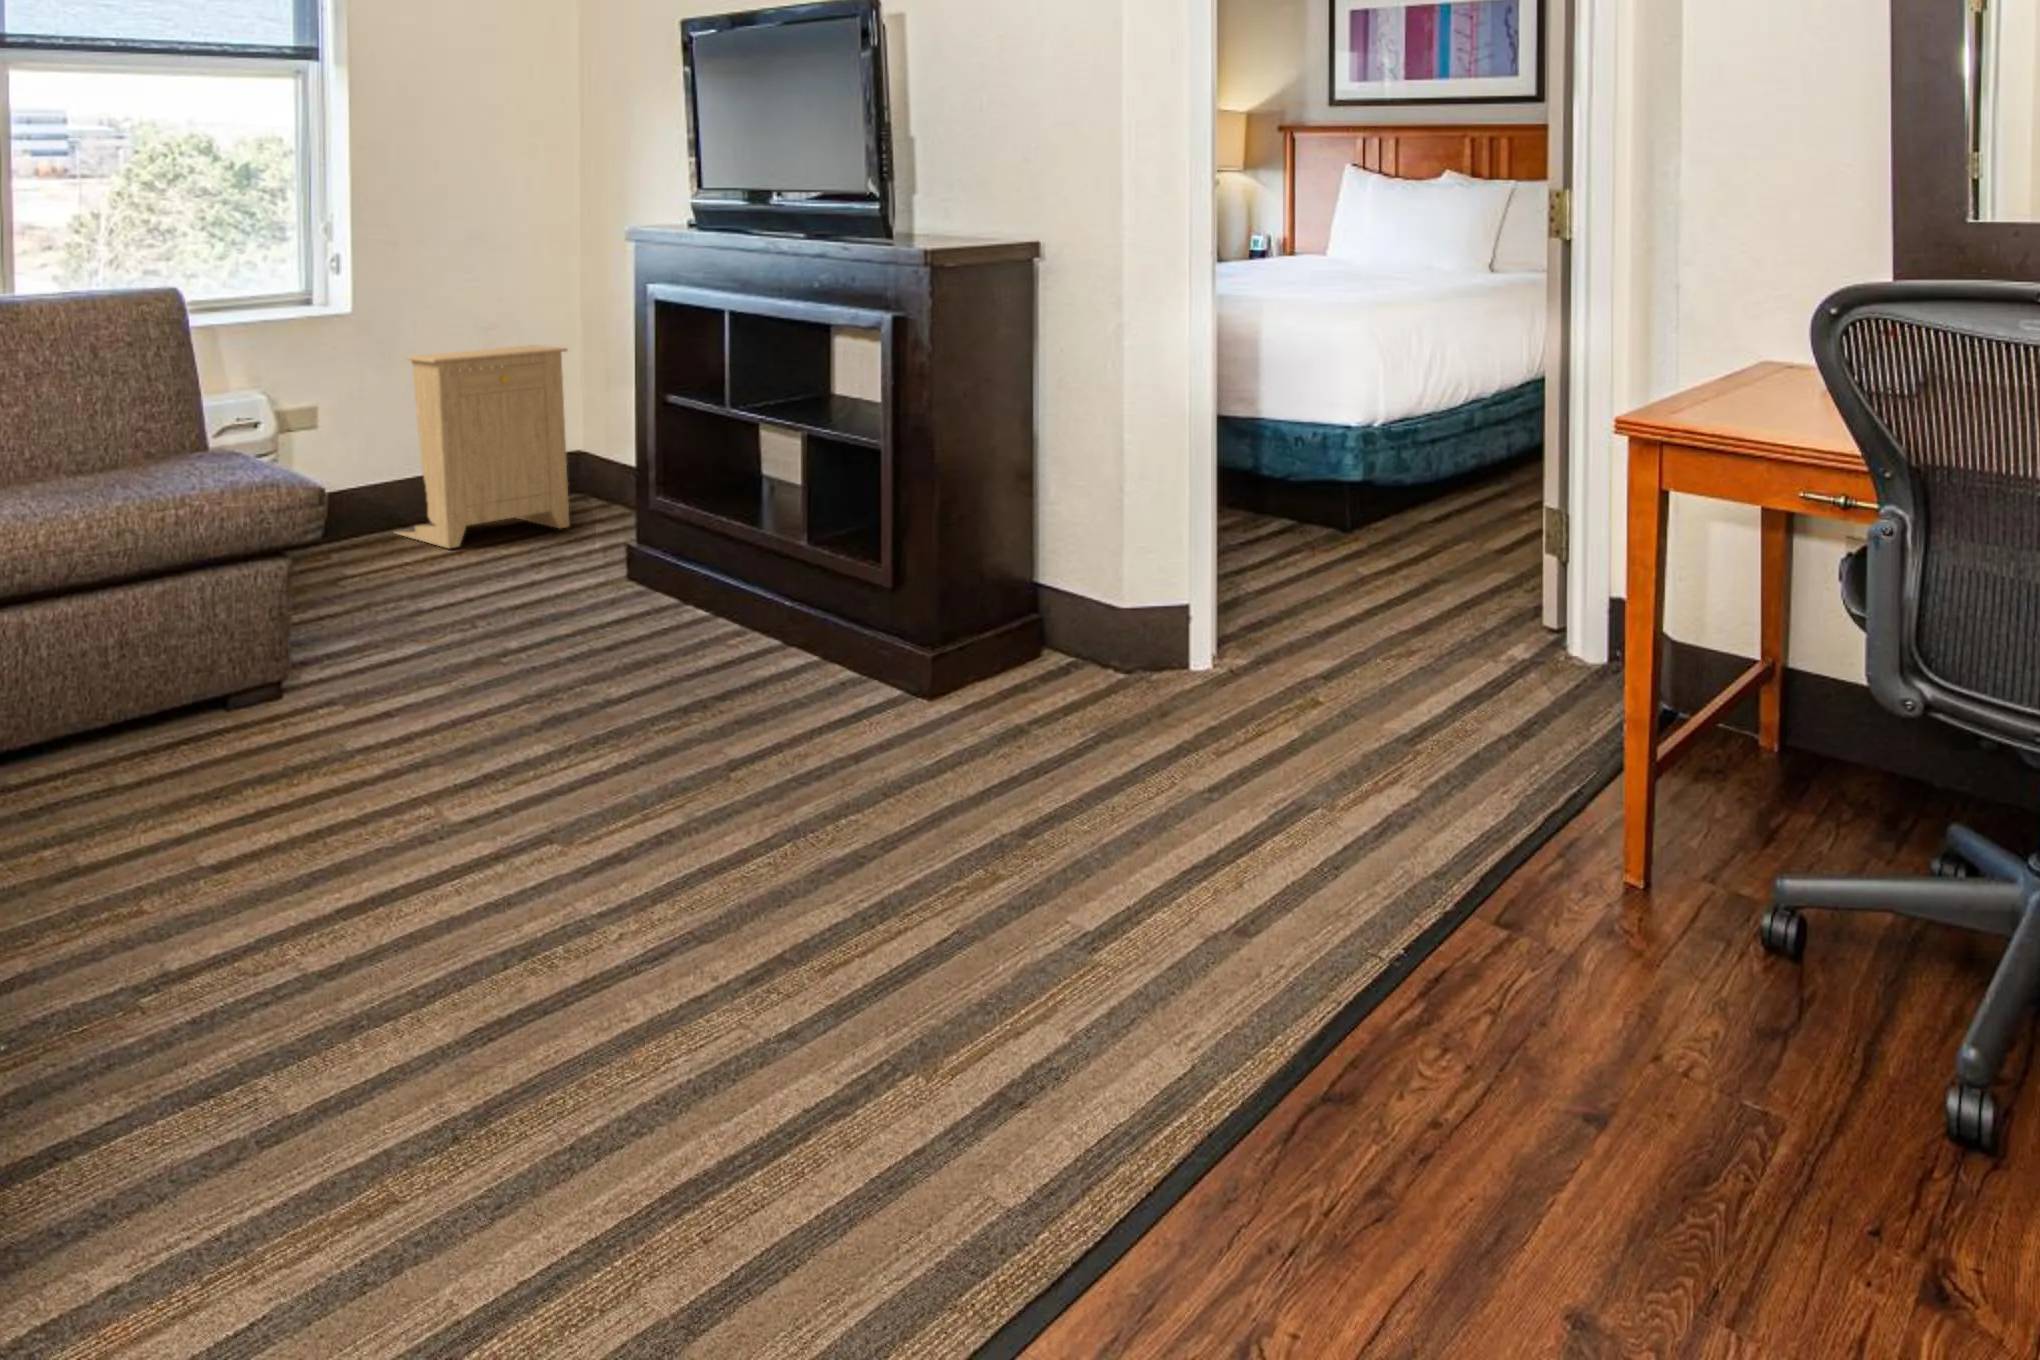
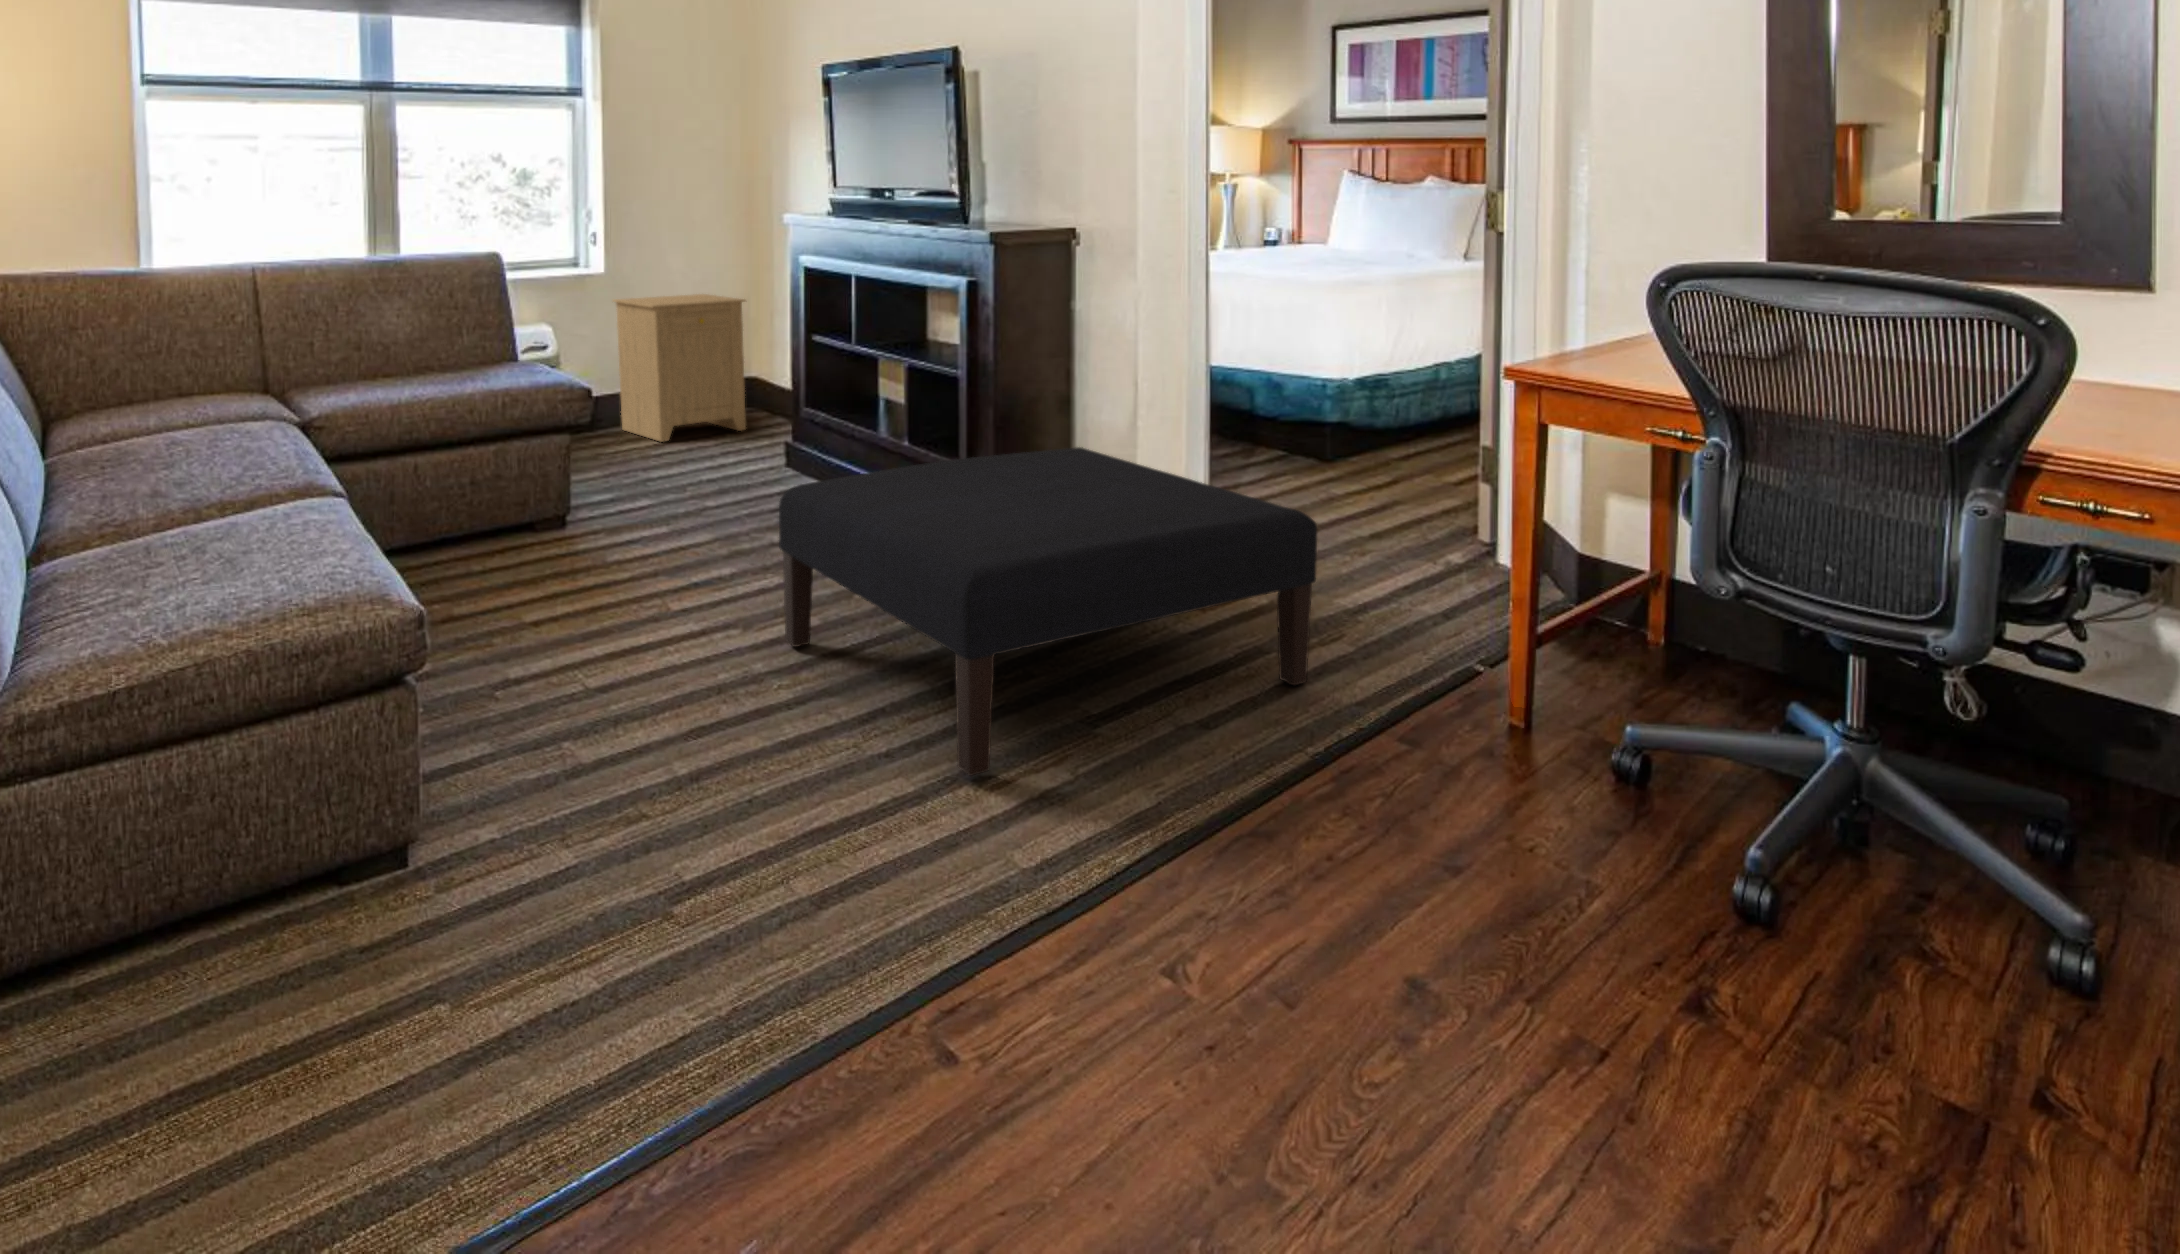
ottoman: none [616,542,1425,1088] -> present [779,447,1317,776]

